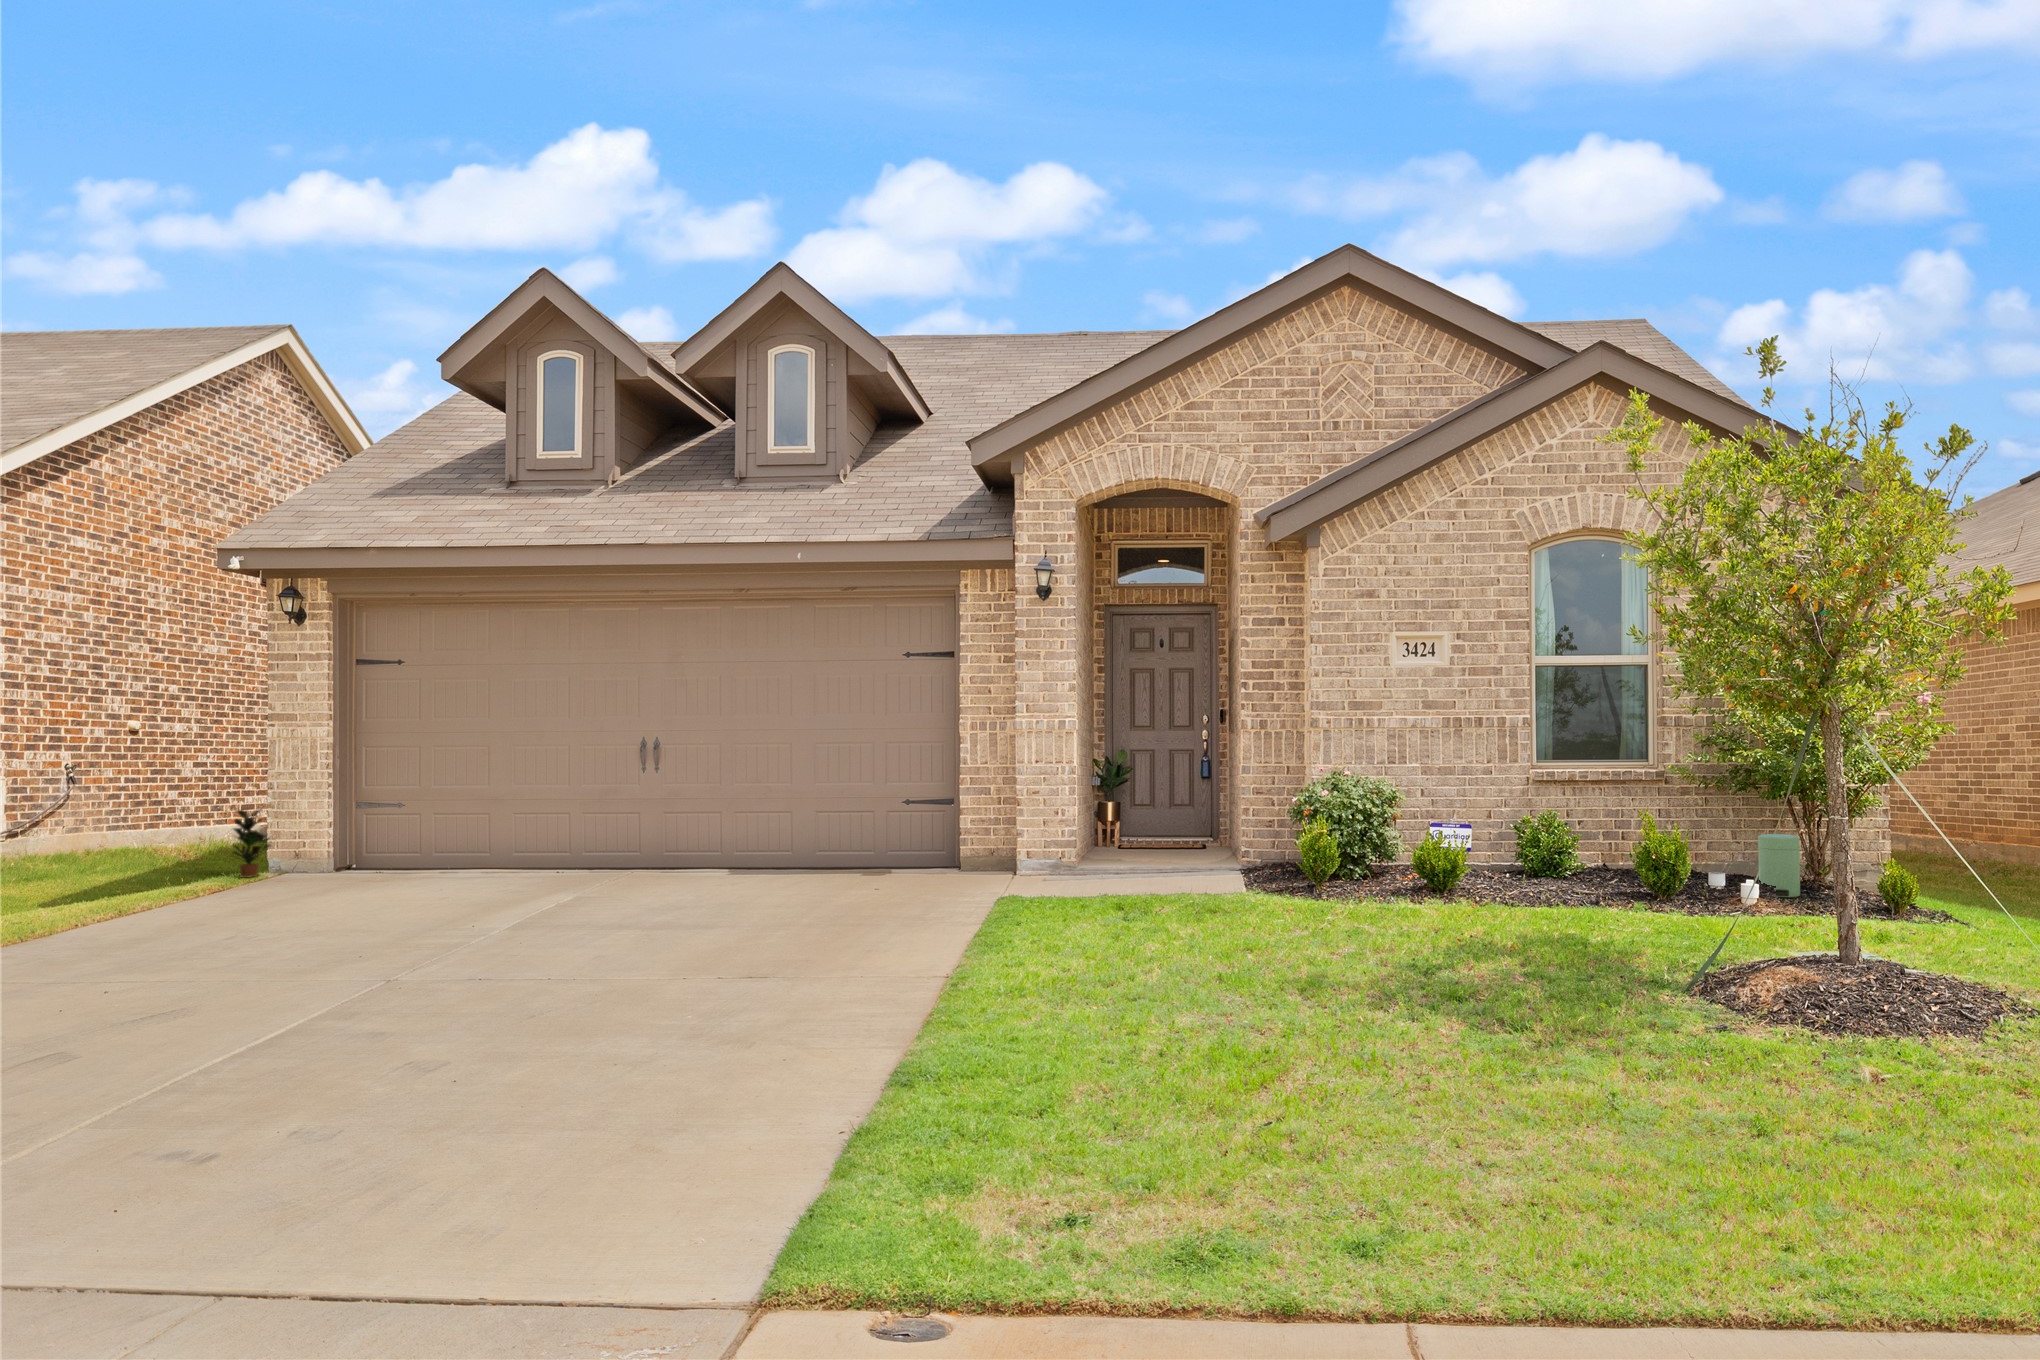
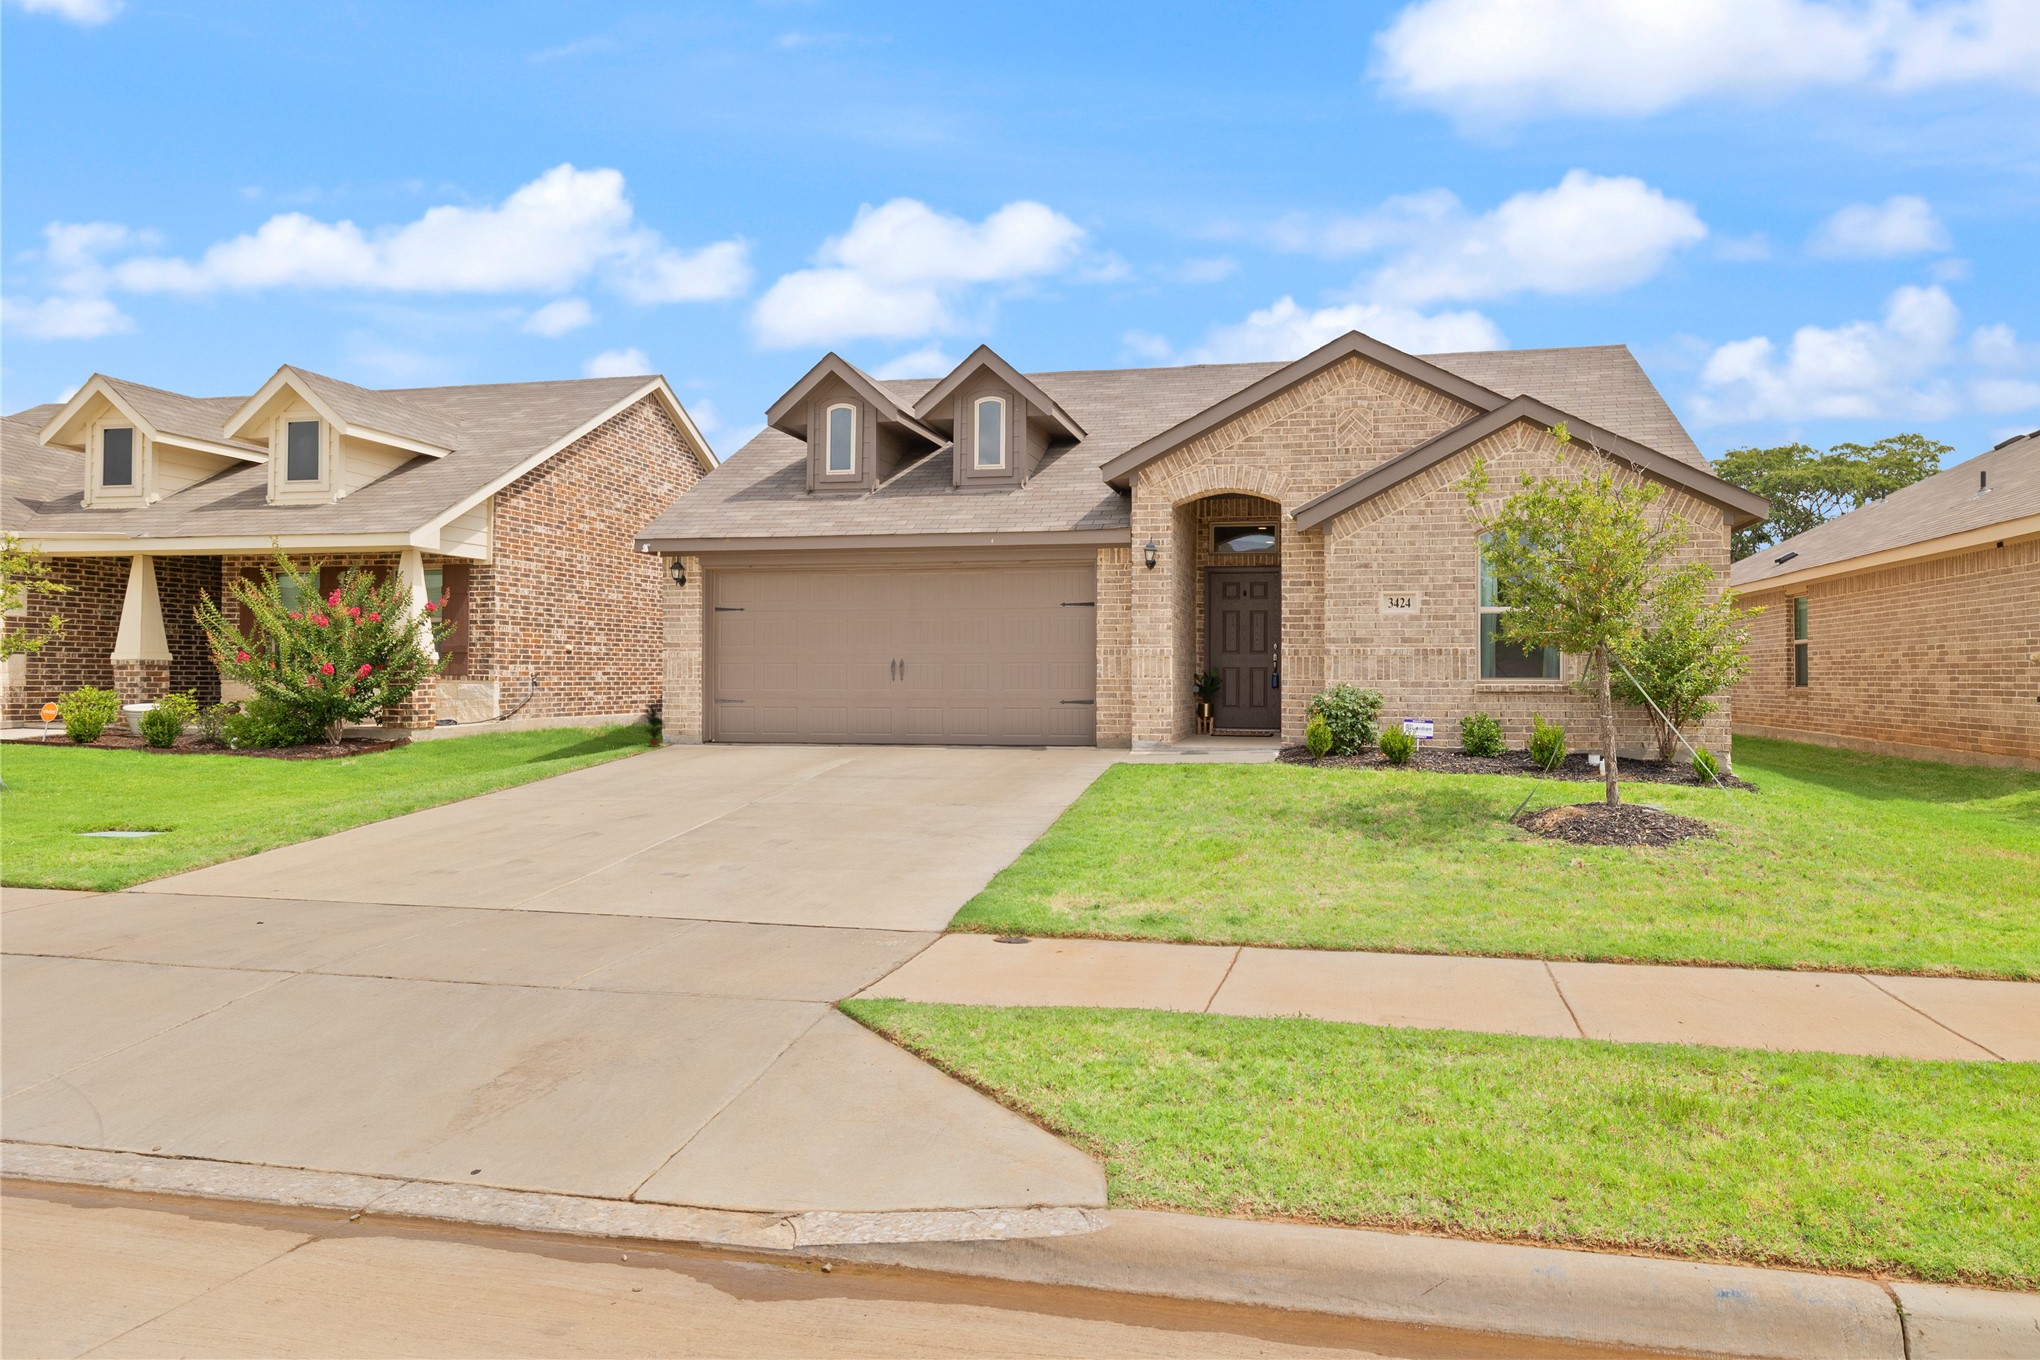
trash can: present [1758,834,1800,897] -> none [1629,730,1657,772]

